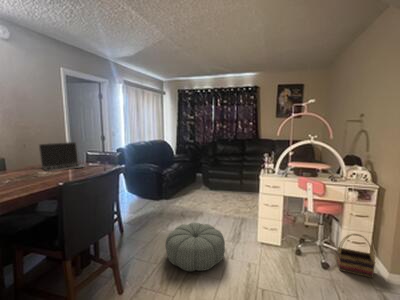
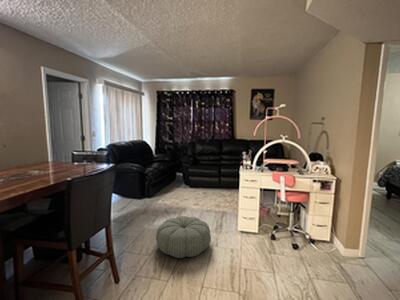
laptop: present [39,142,85,171] -> none [26,142,75,171]
basket: present [337,234,375,278] -> none [304,217,334,253]

